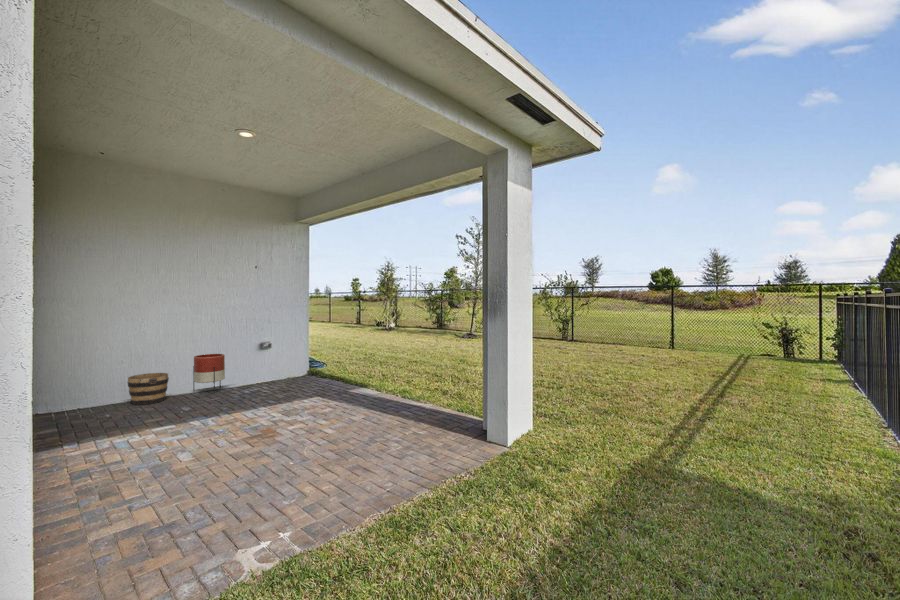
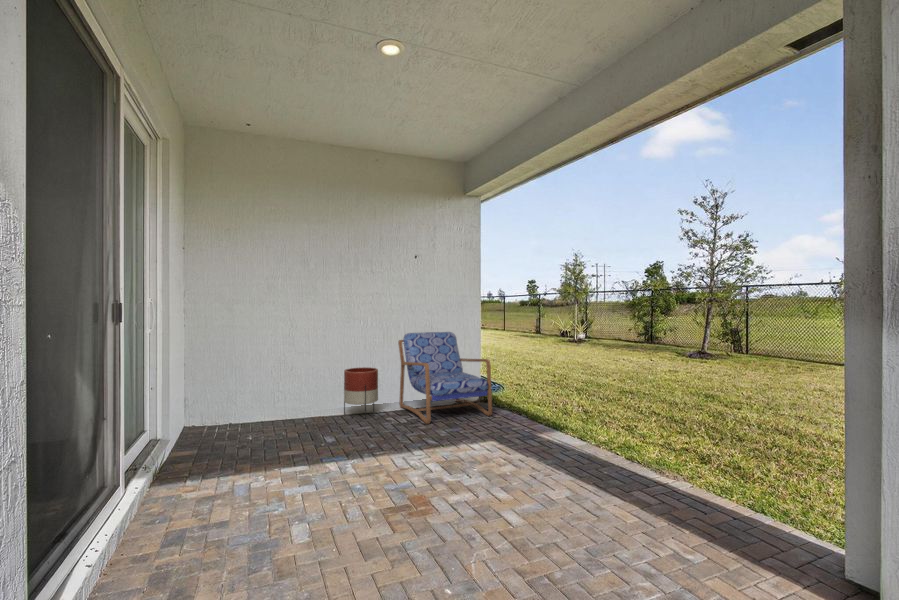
armchair: none [241,324,318,392] -> present [398,332,492,424]
bucket: present [128,373,169,405] -> none [274,388,316,427]

